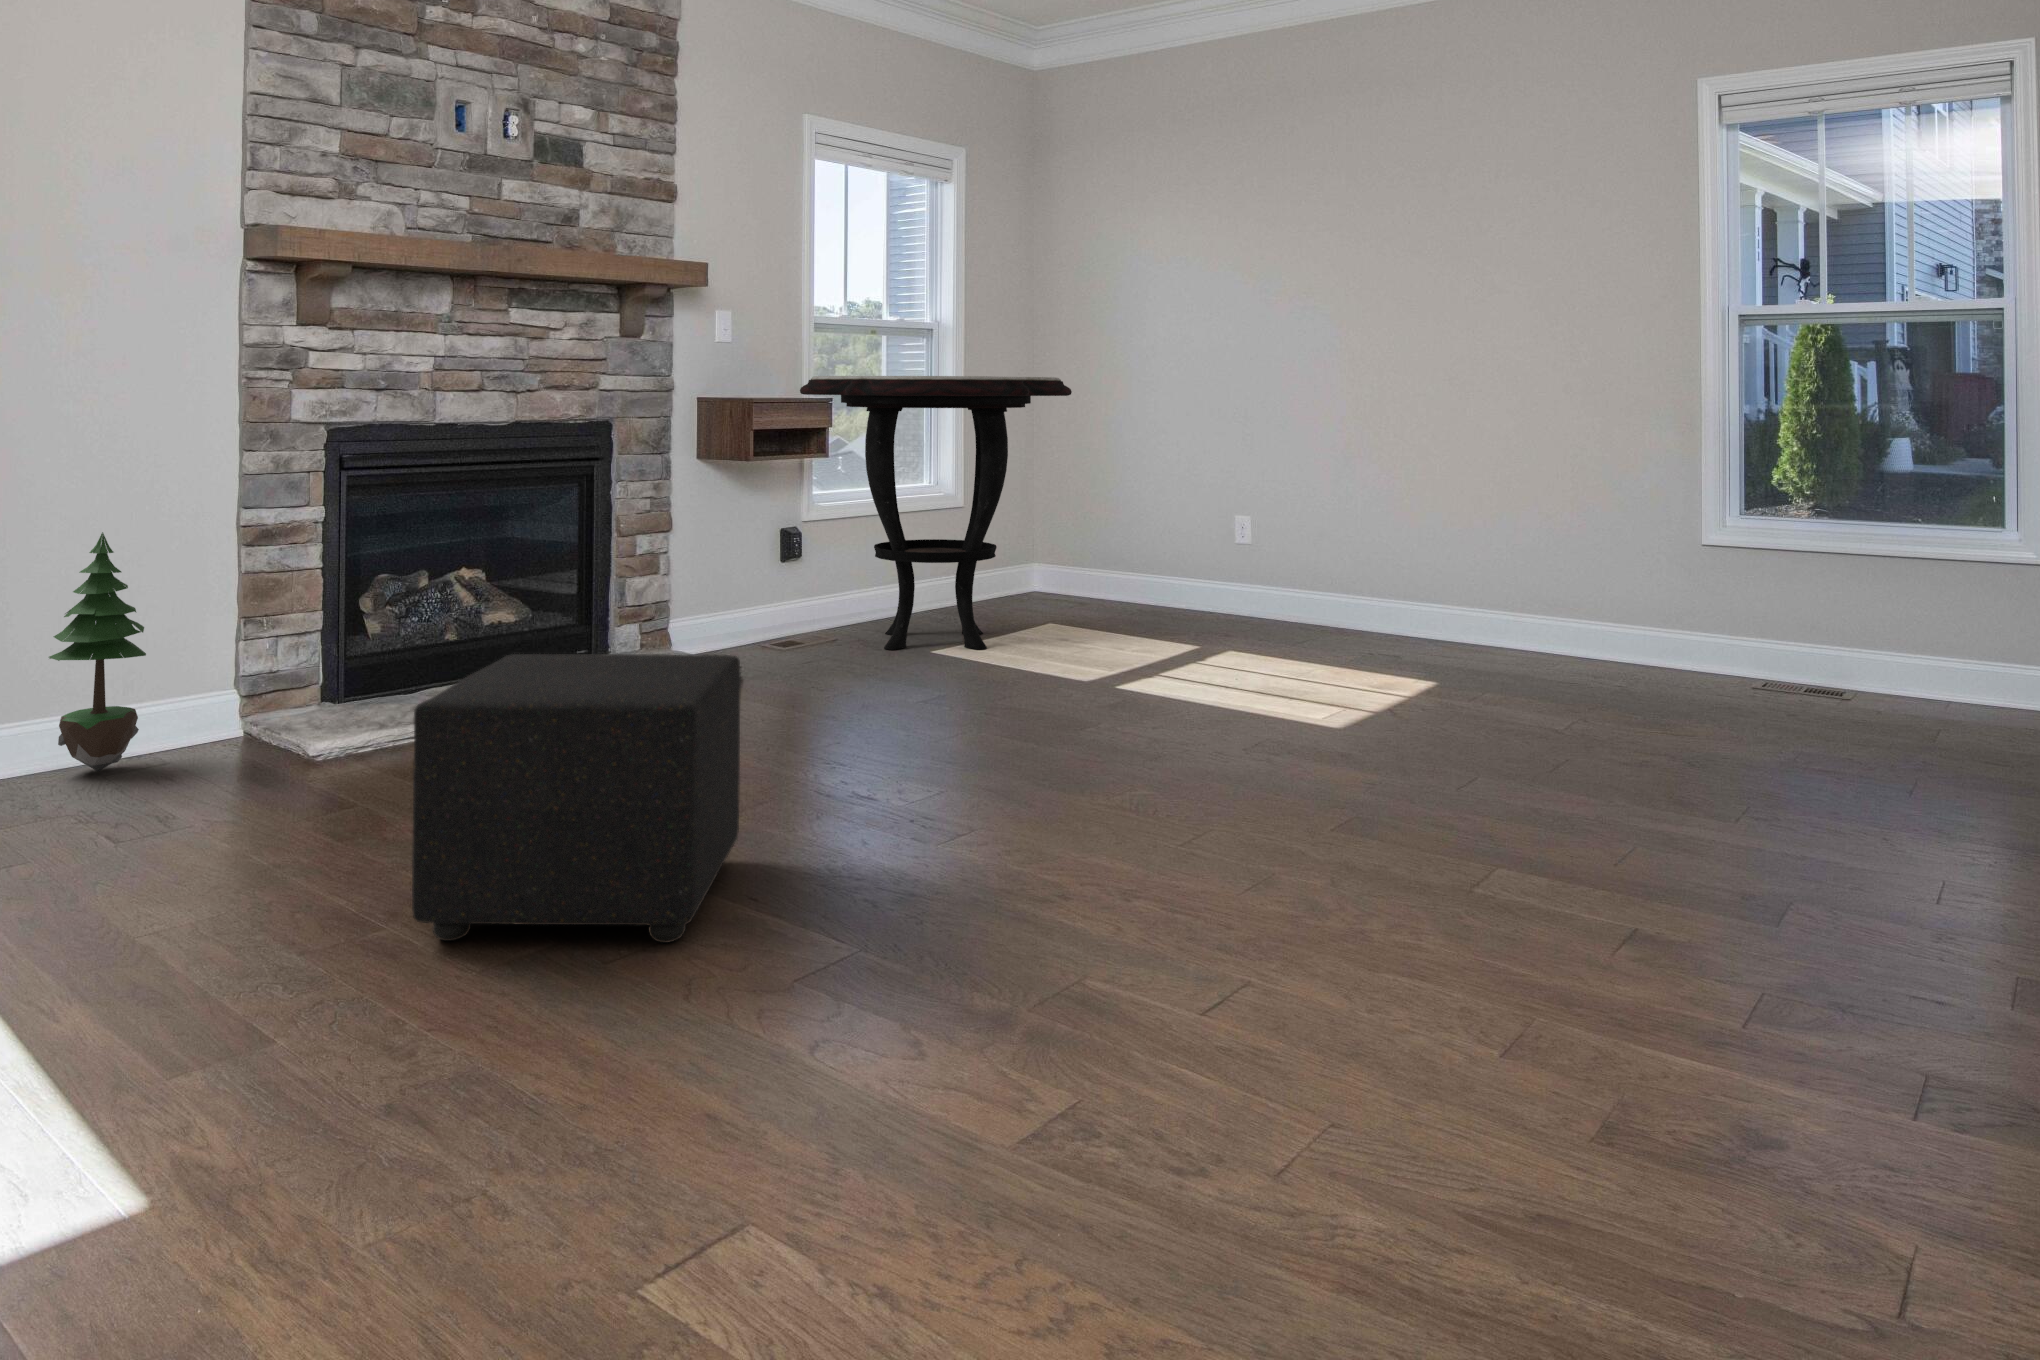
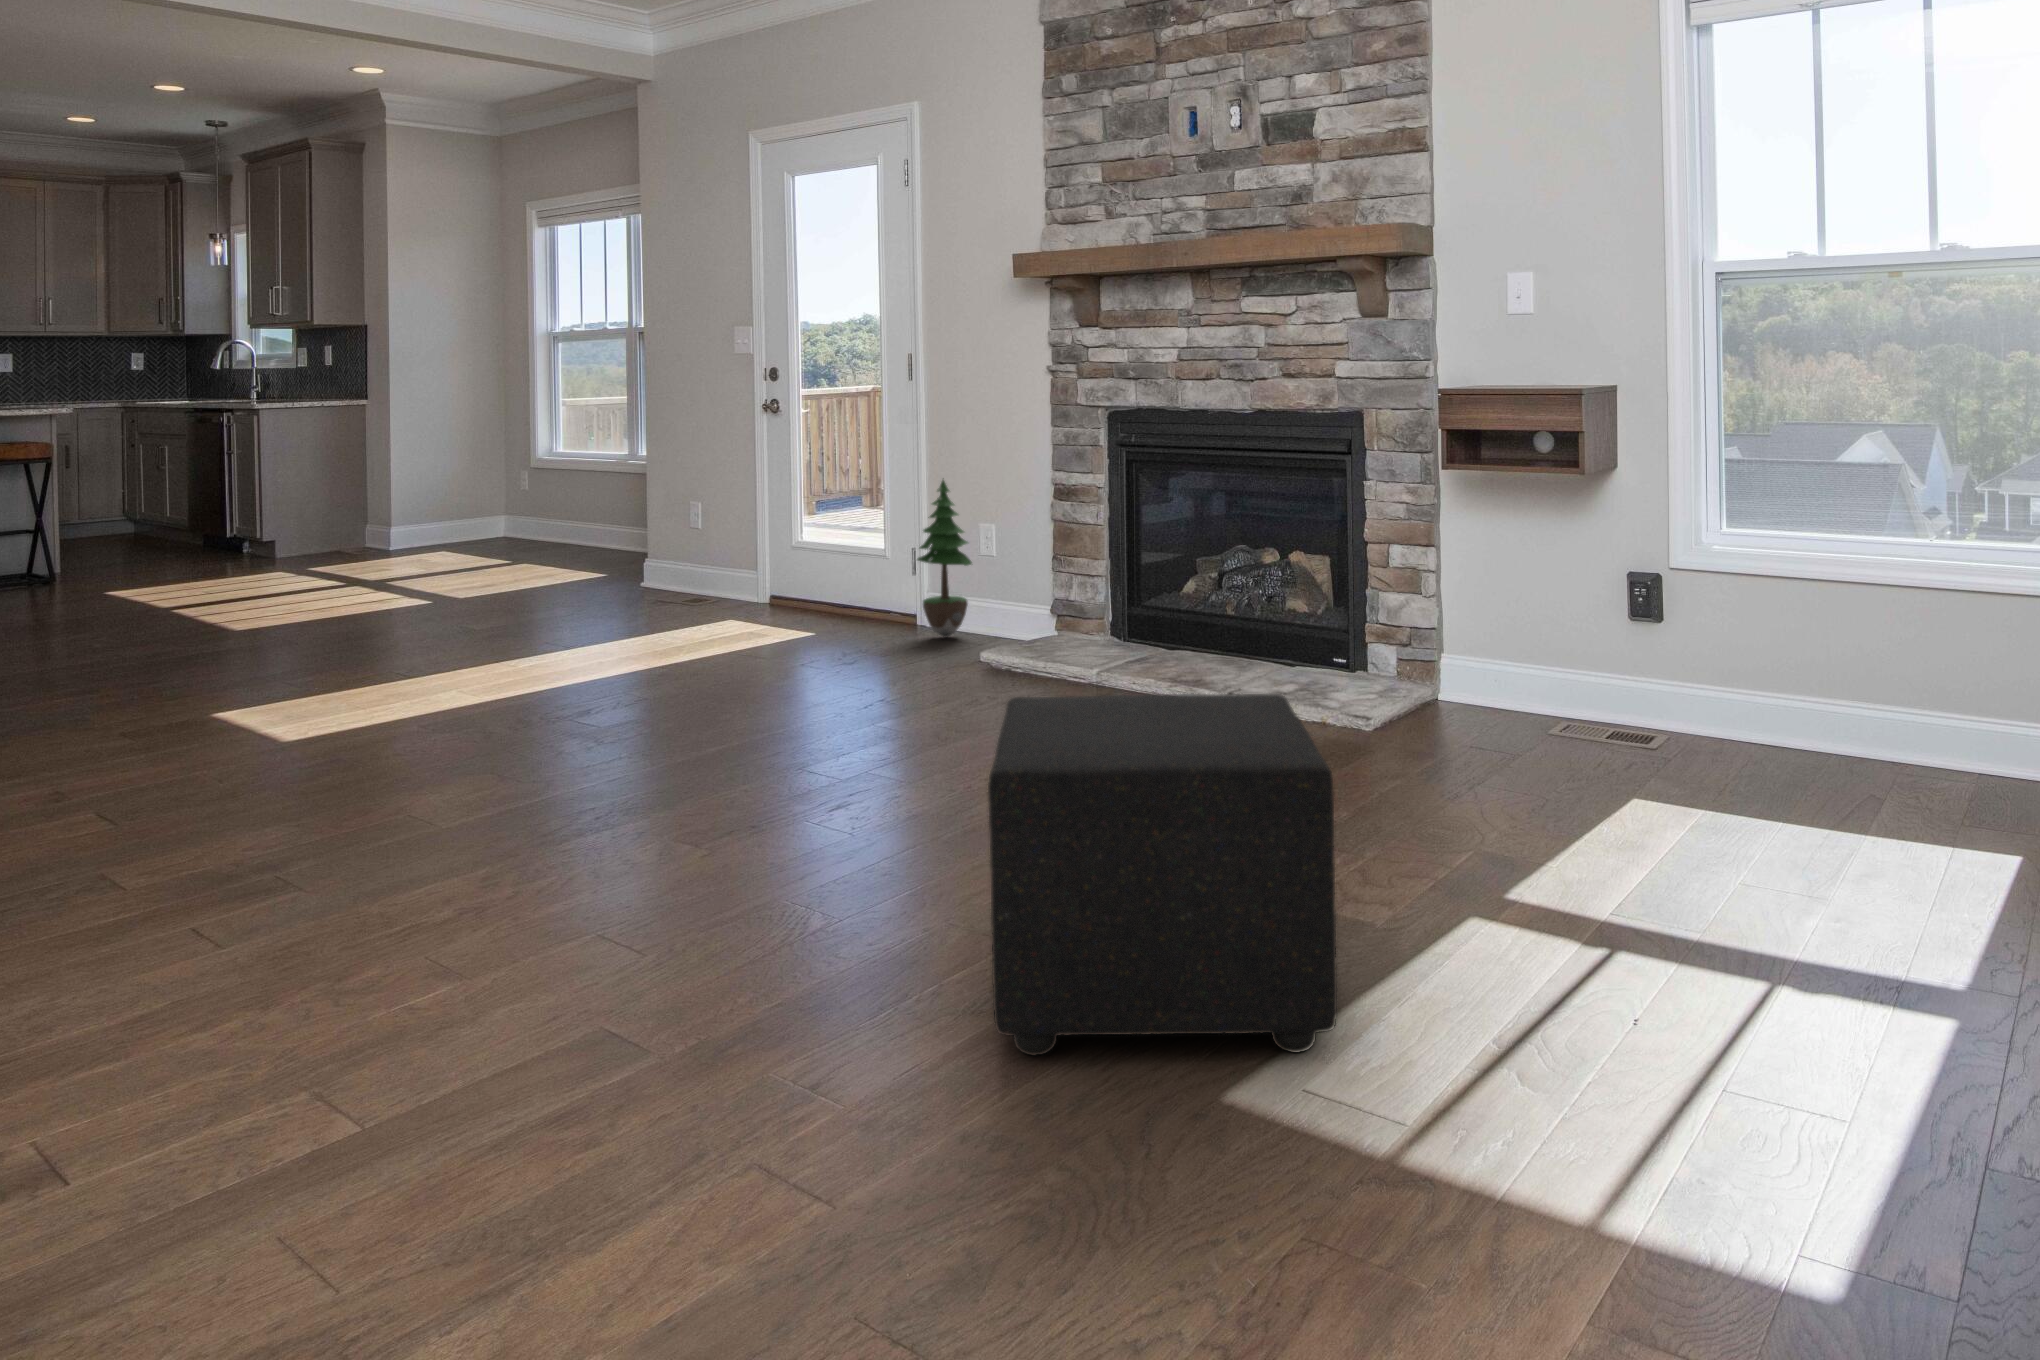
side table: present [800,376,1072,650] -> none [1443,351,1911,815]
ottoman: present [412,654,741,943] -> present [988,694,1337,1055]

